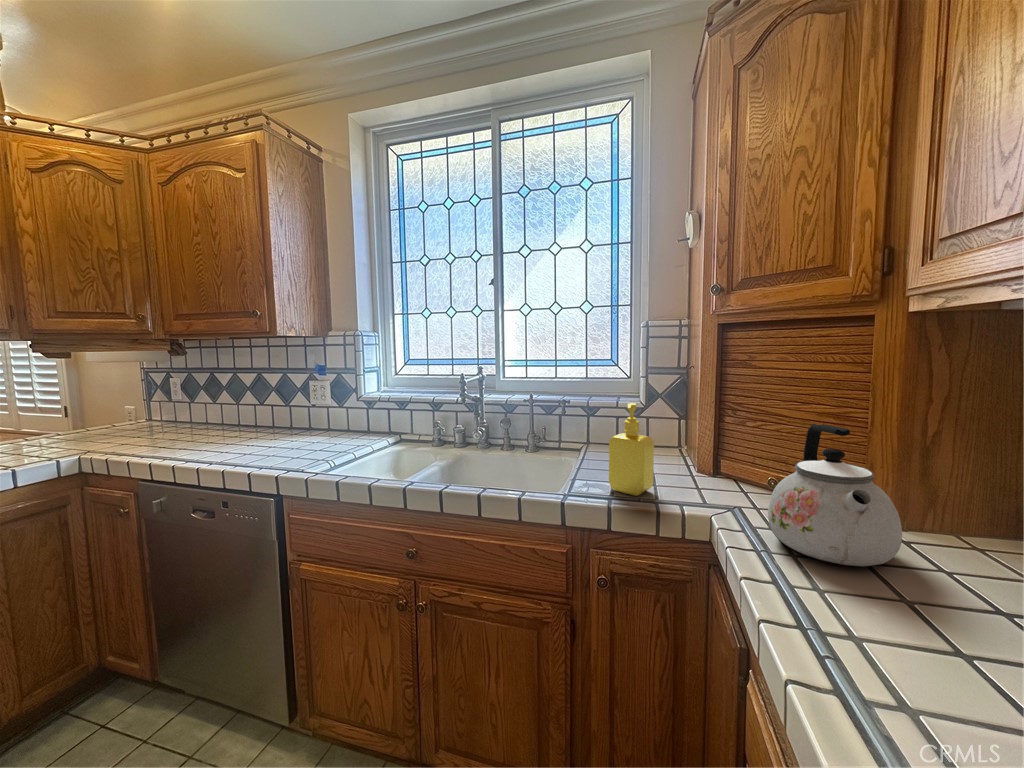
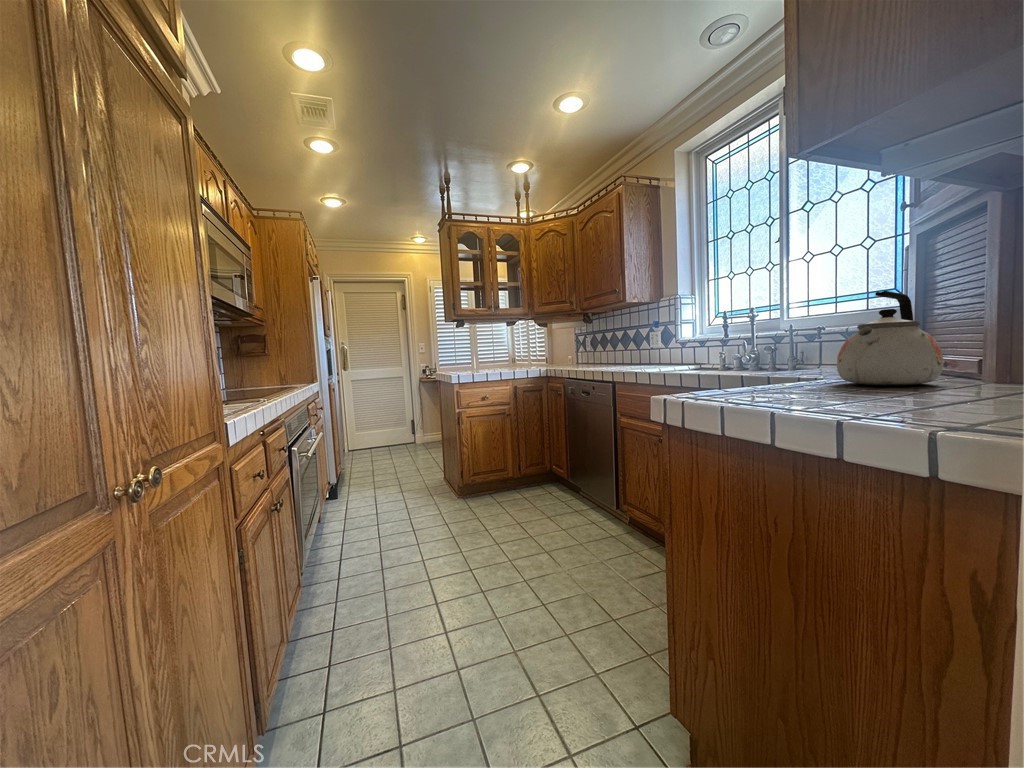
soap dispenser: present [609,403,654,496] -> none [789,308,823,374]

